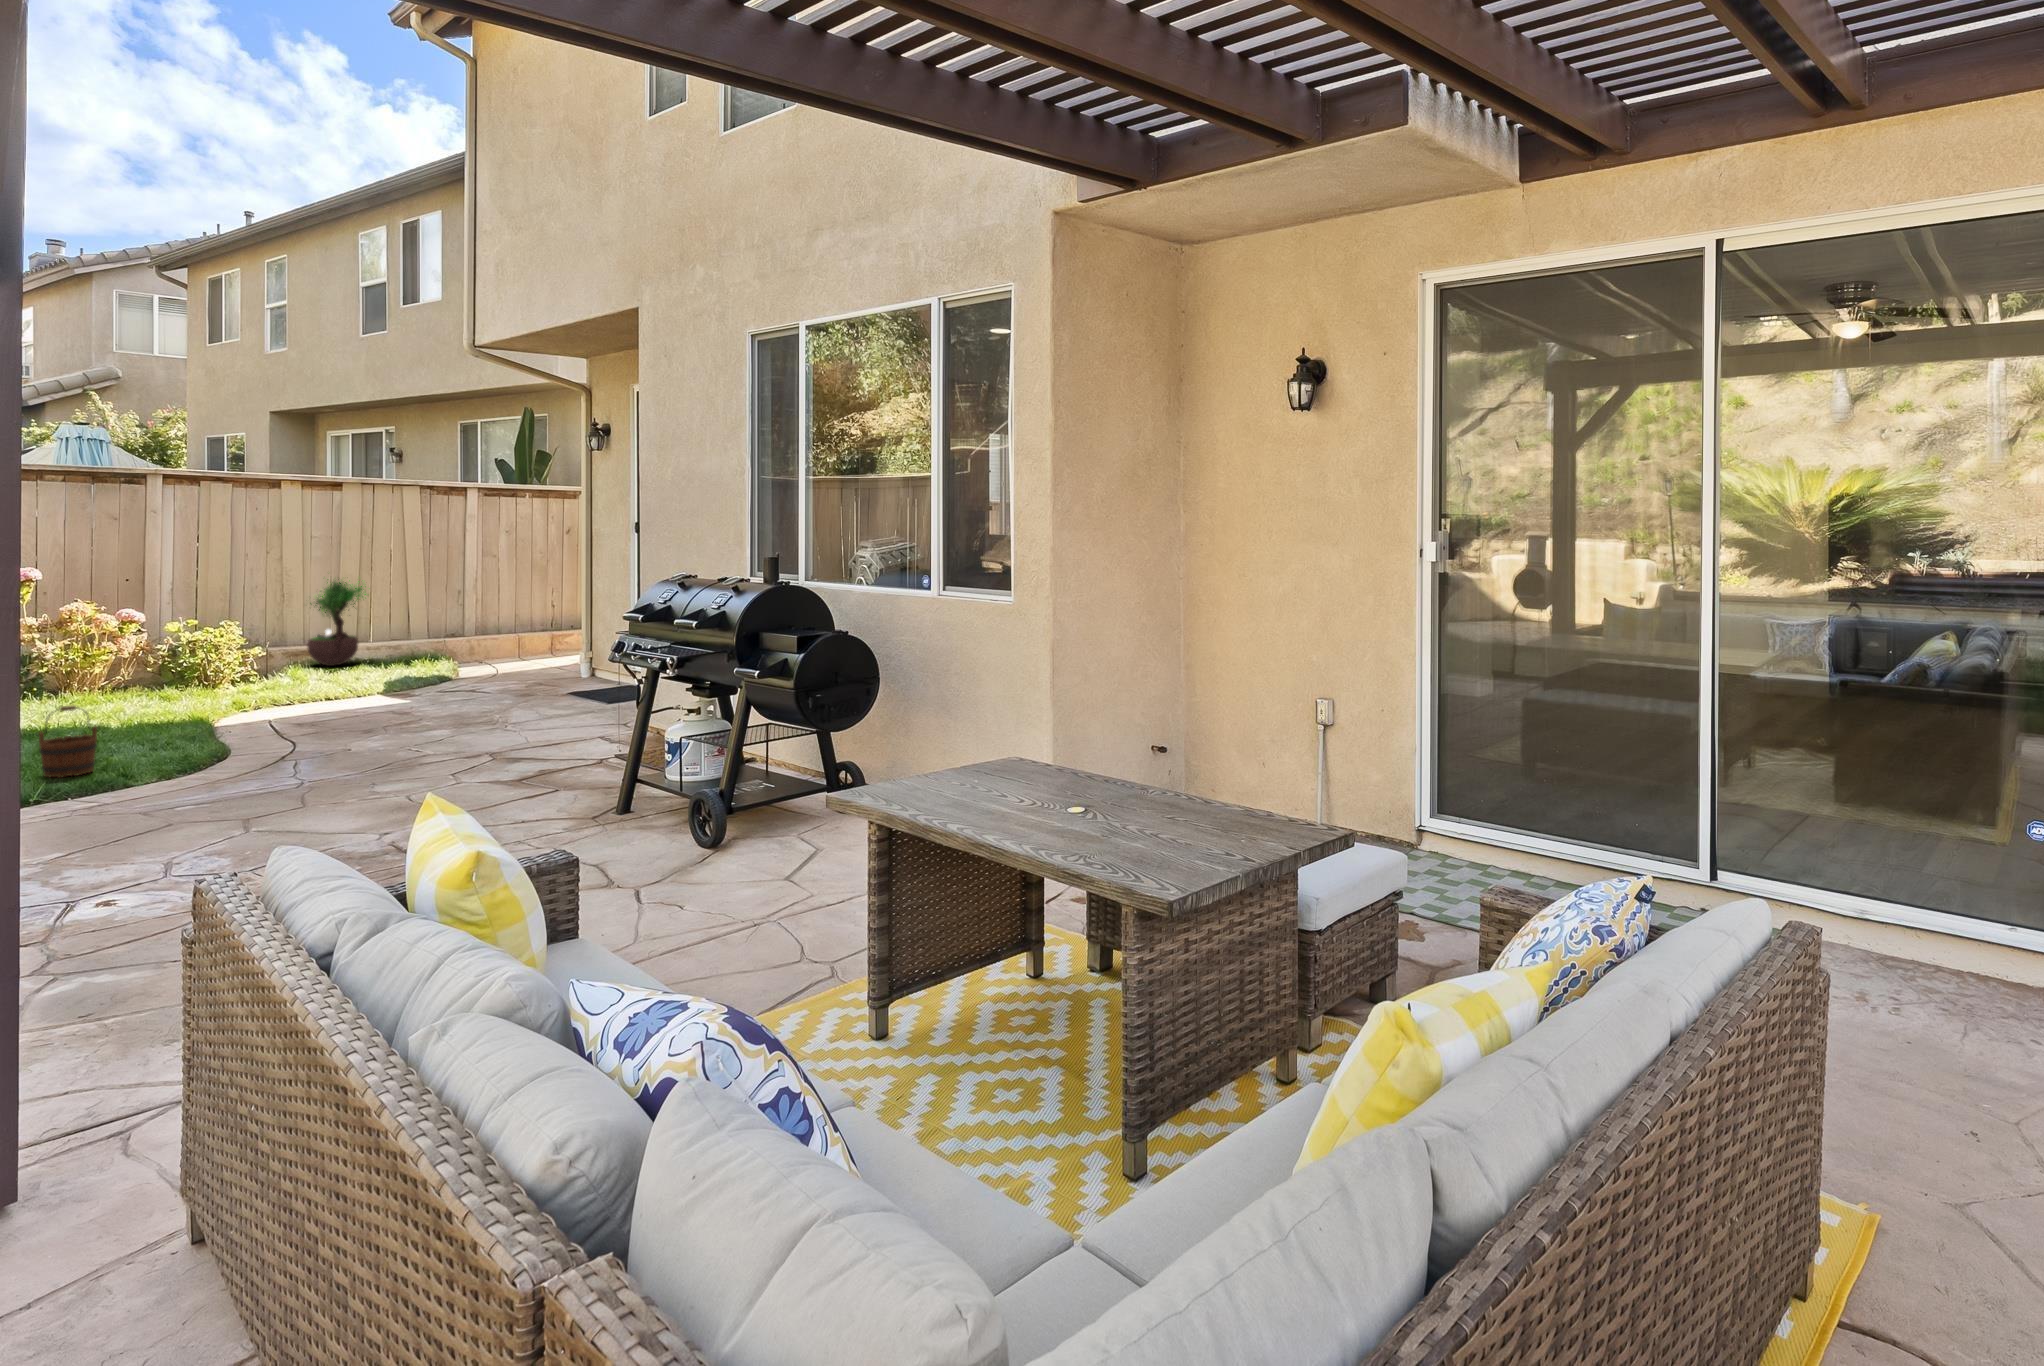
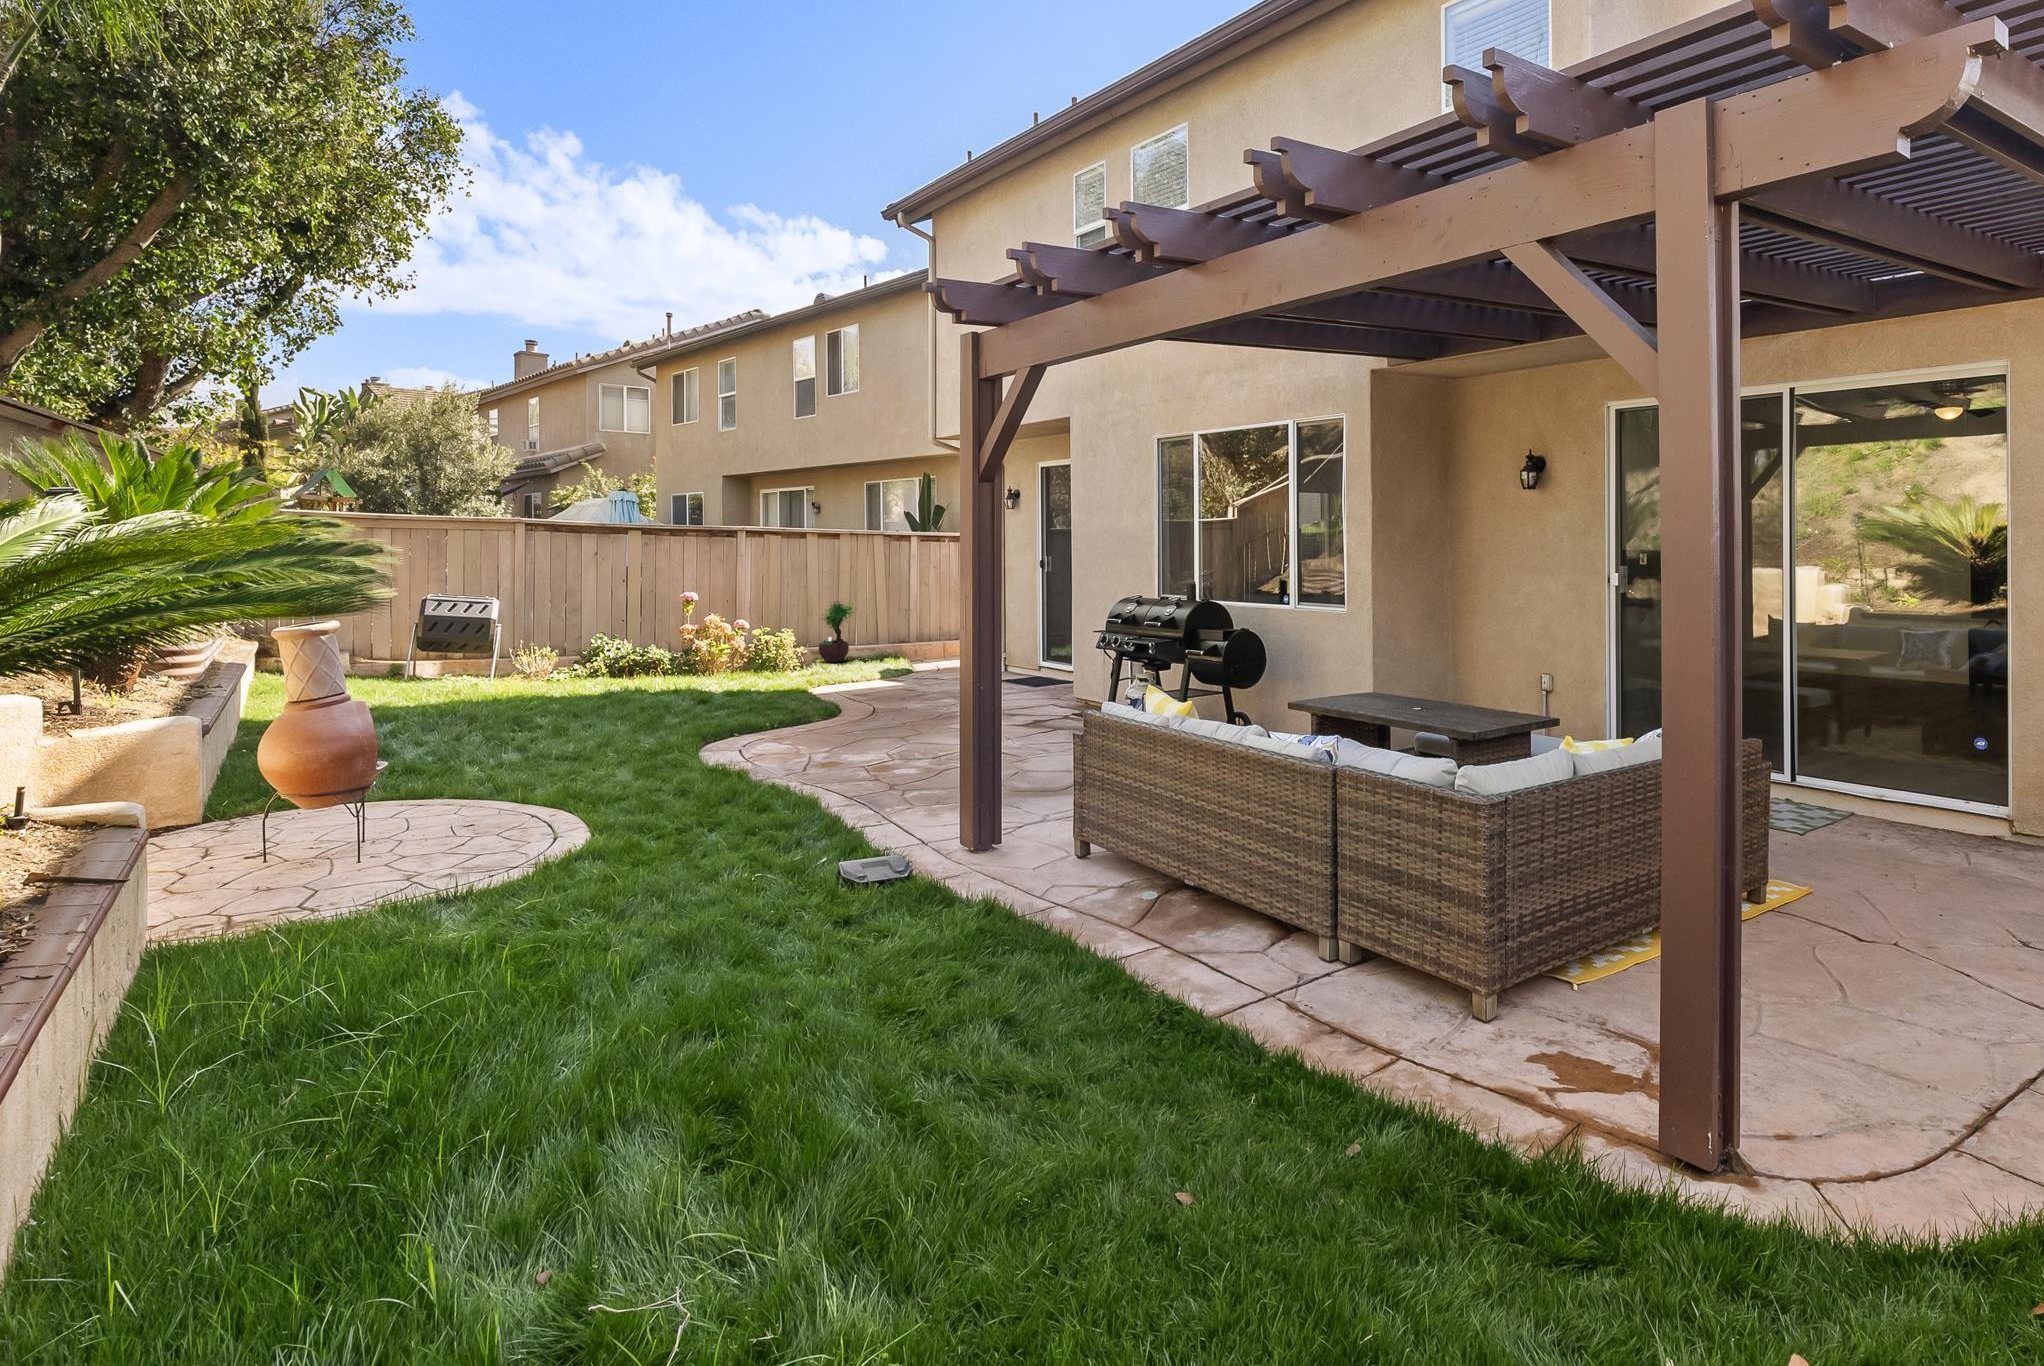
wooden bucket: present [37,706,98,777] -> none [768,682,797,725]

